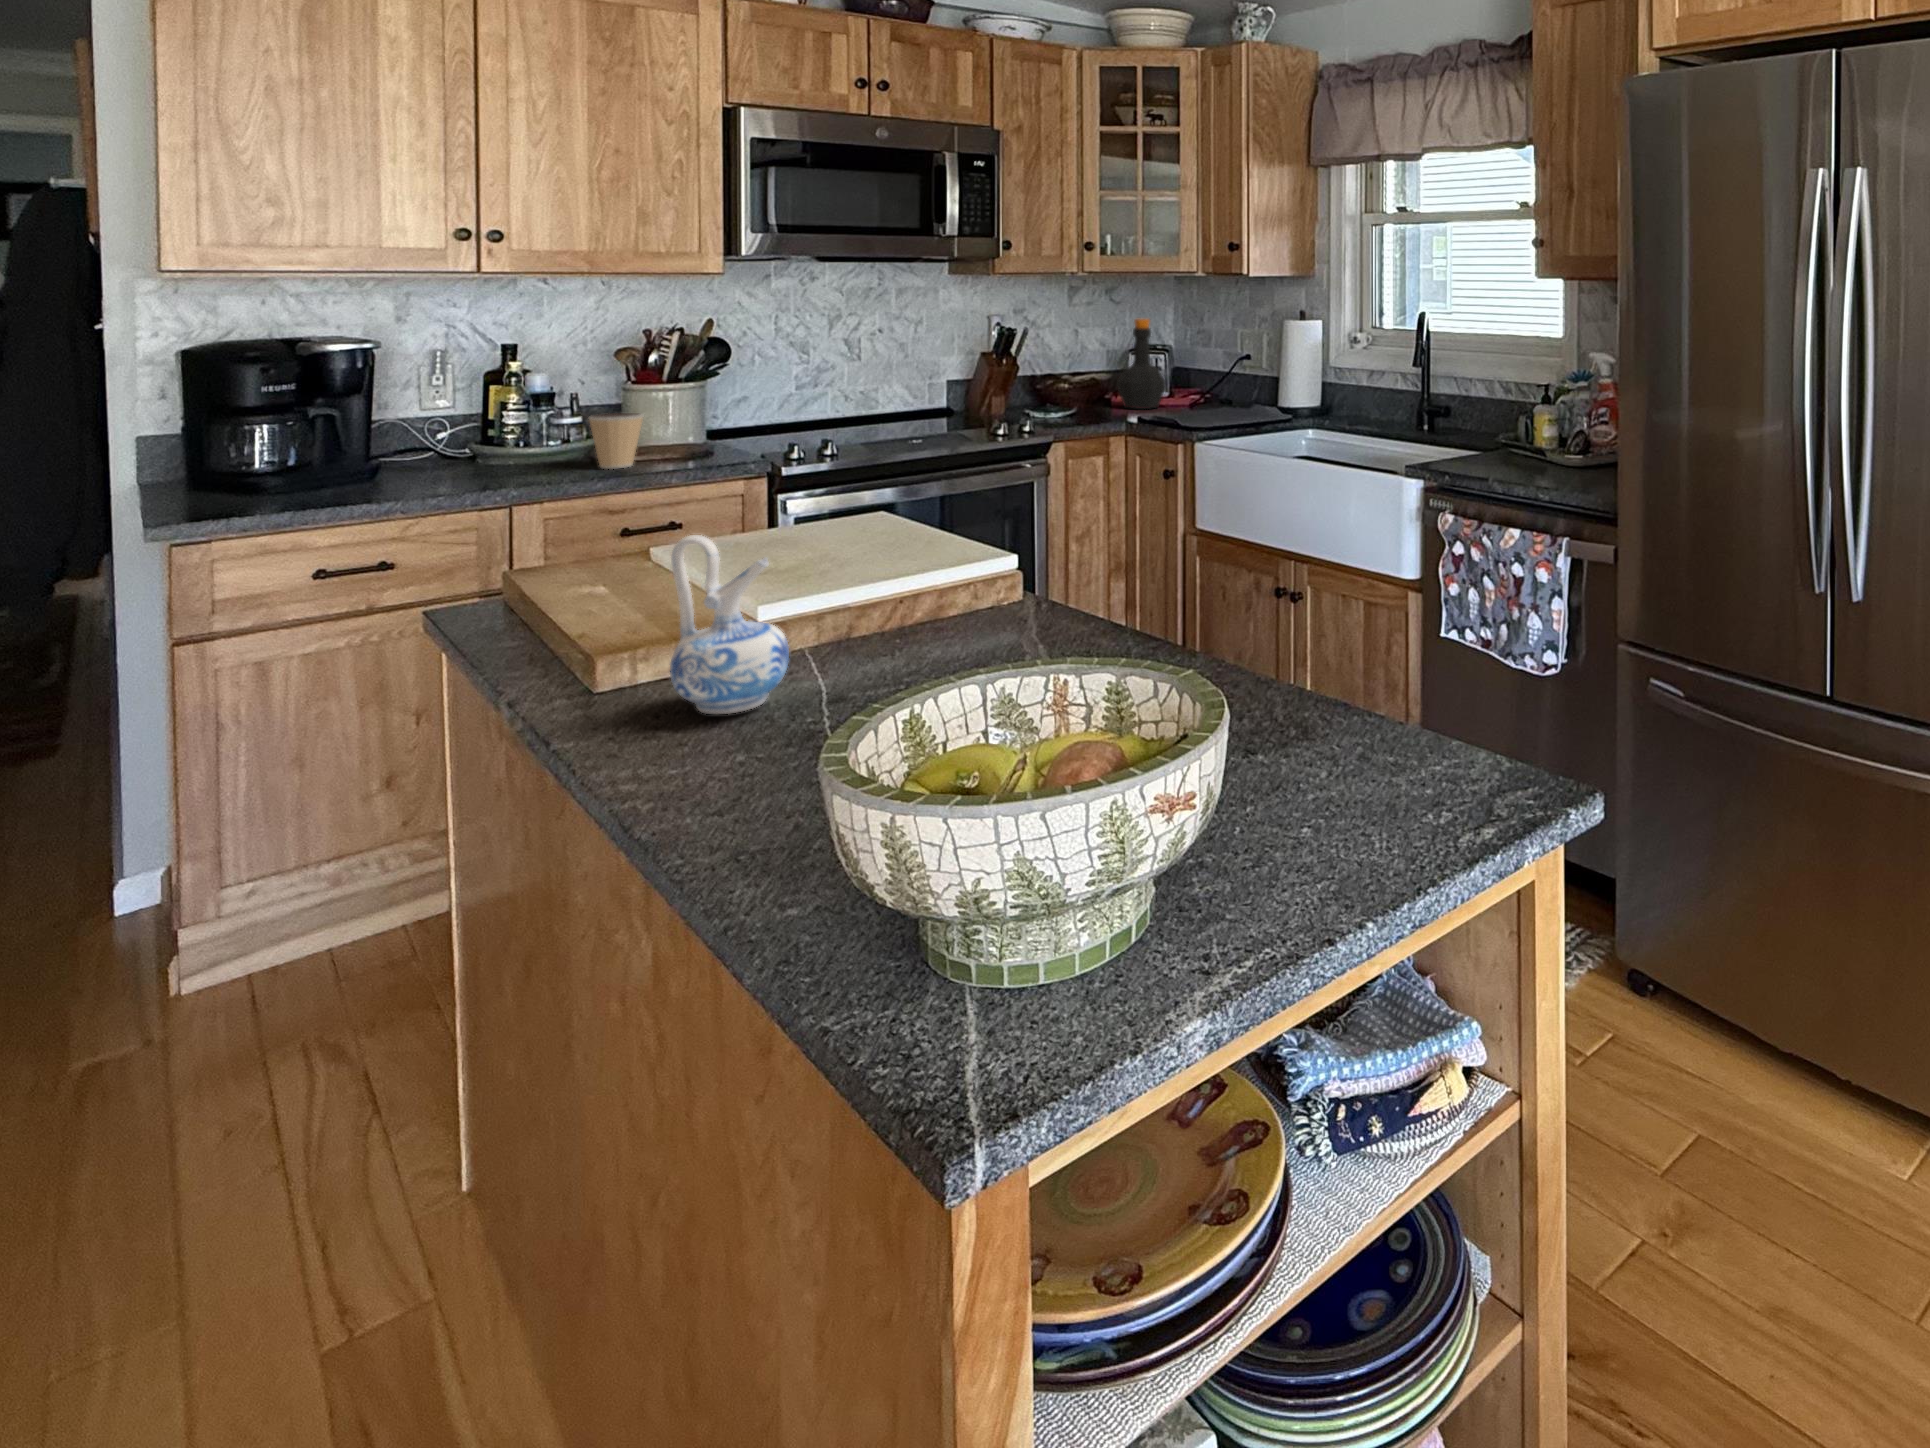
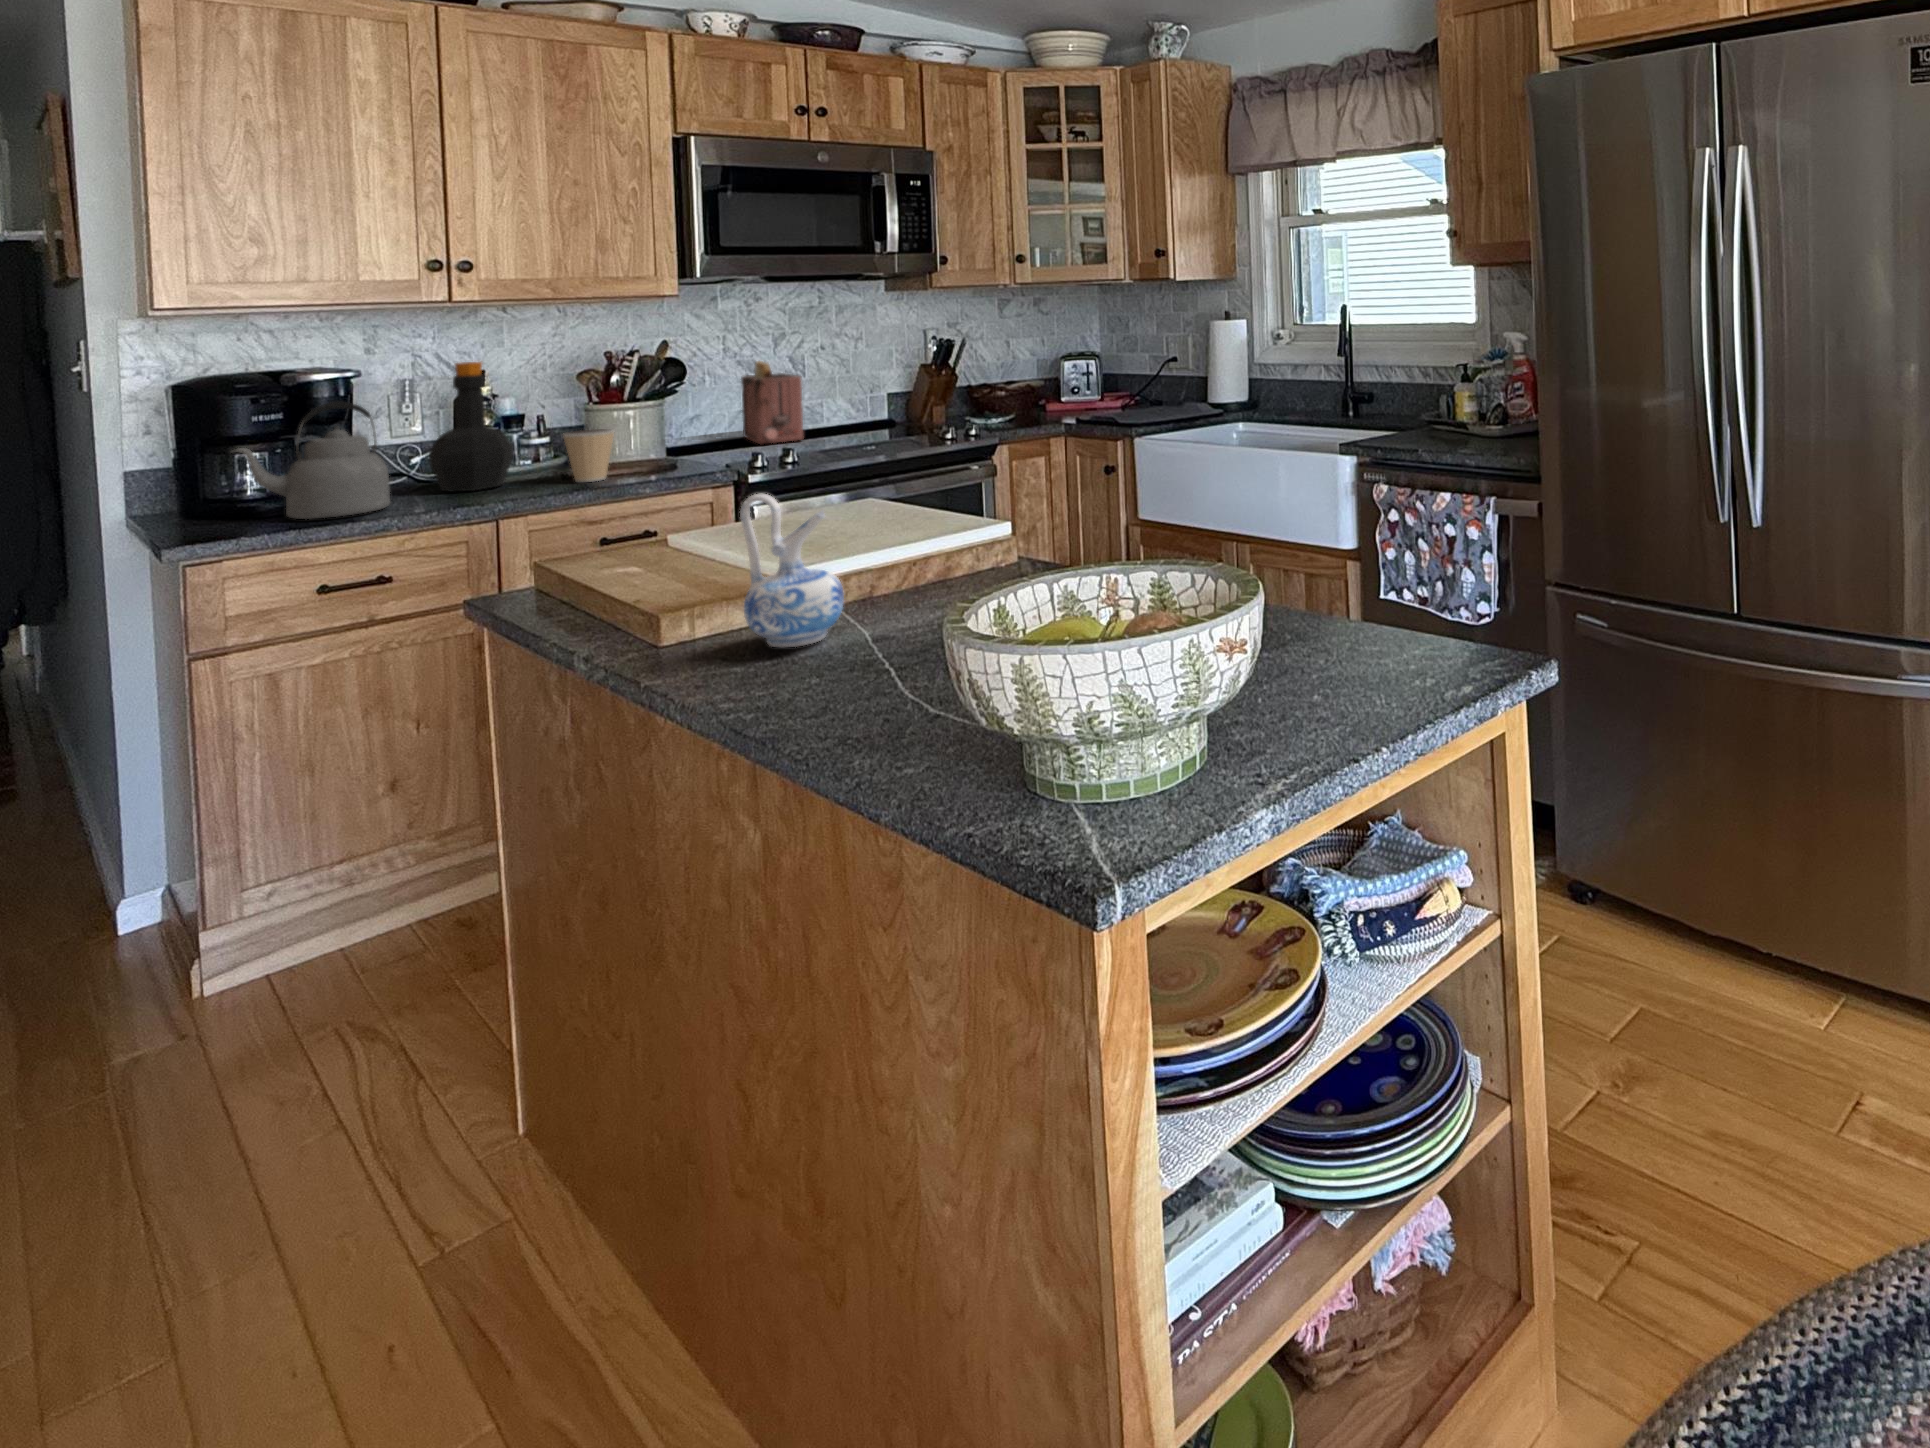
bottle: present [1118,319,1165,409] -> present [429,362,513,491]
toaster: none [790,344,850,432] -> present [741,361,803,444]
kettle: none [232,375,401,498] -> present [232,402,390,519]

